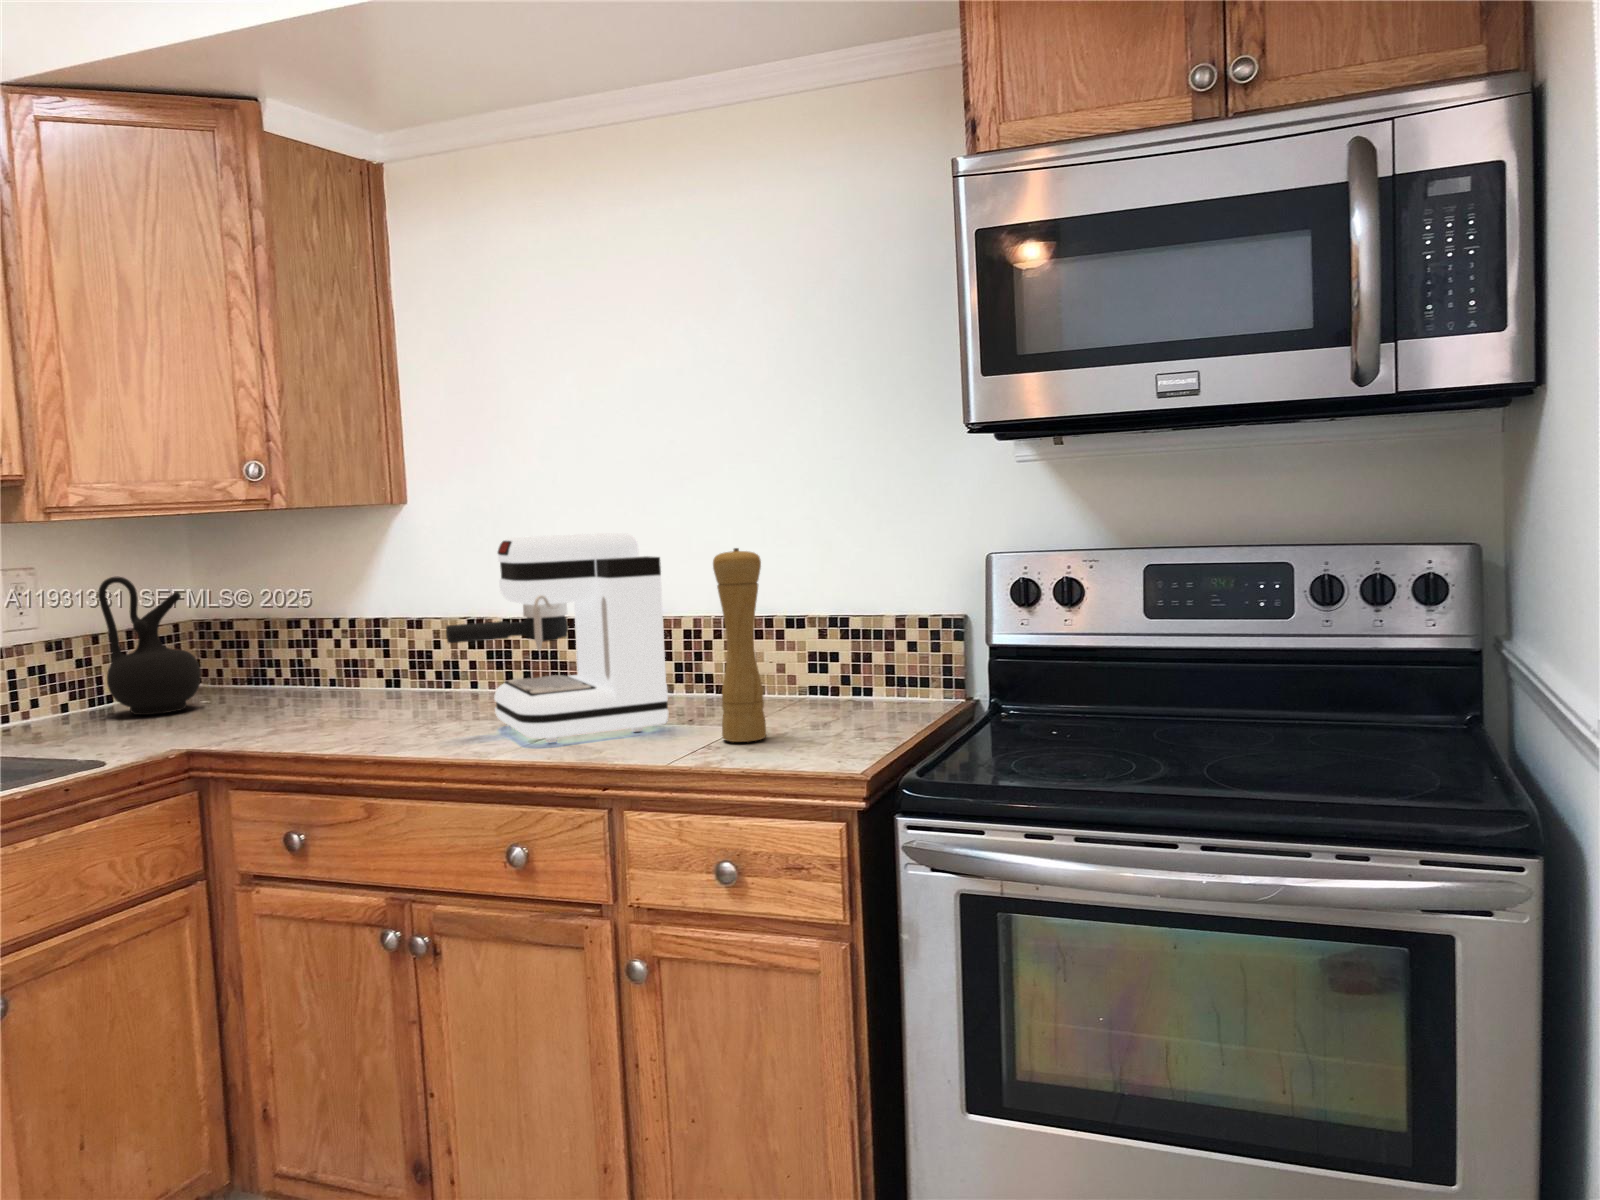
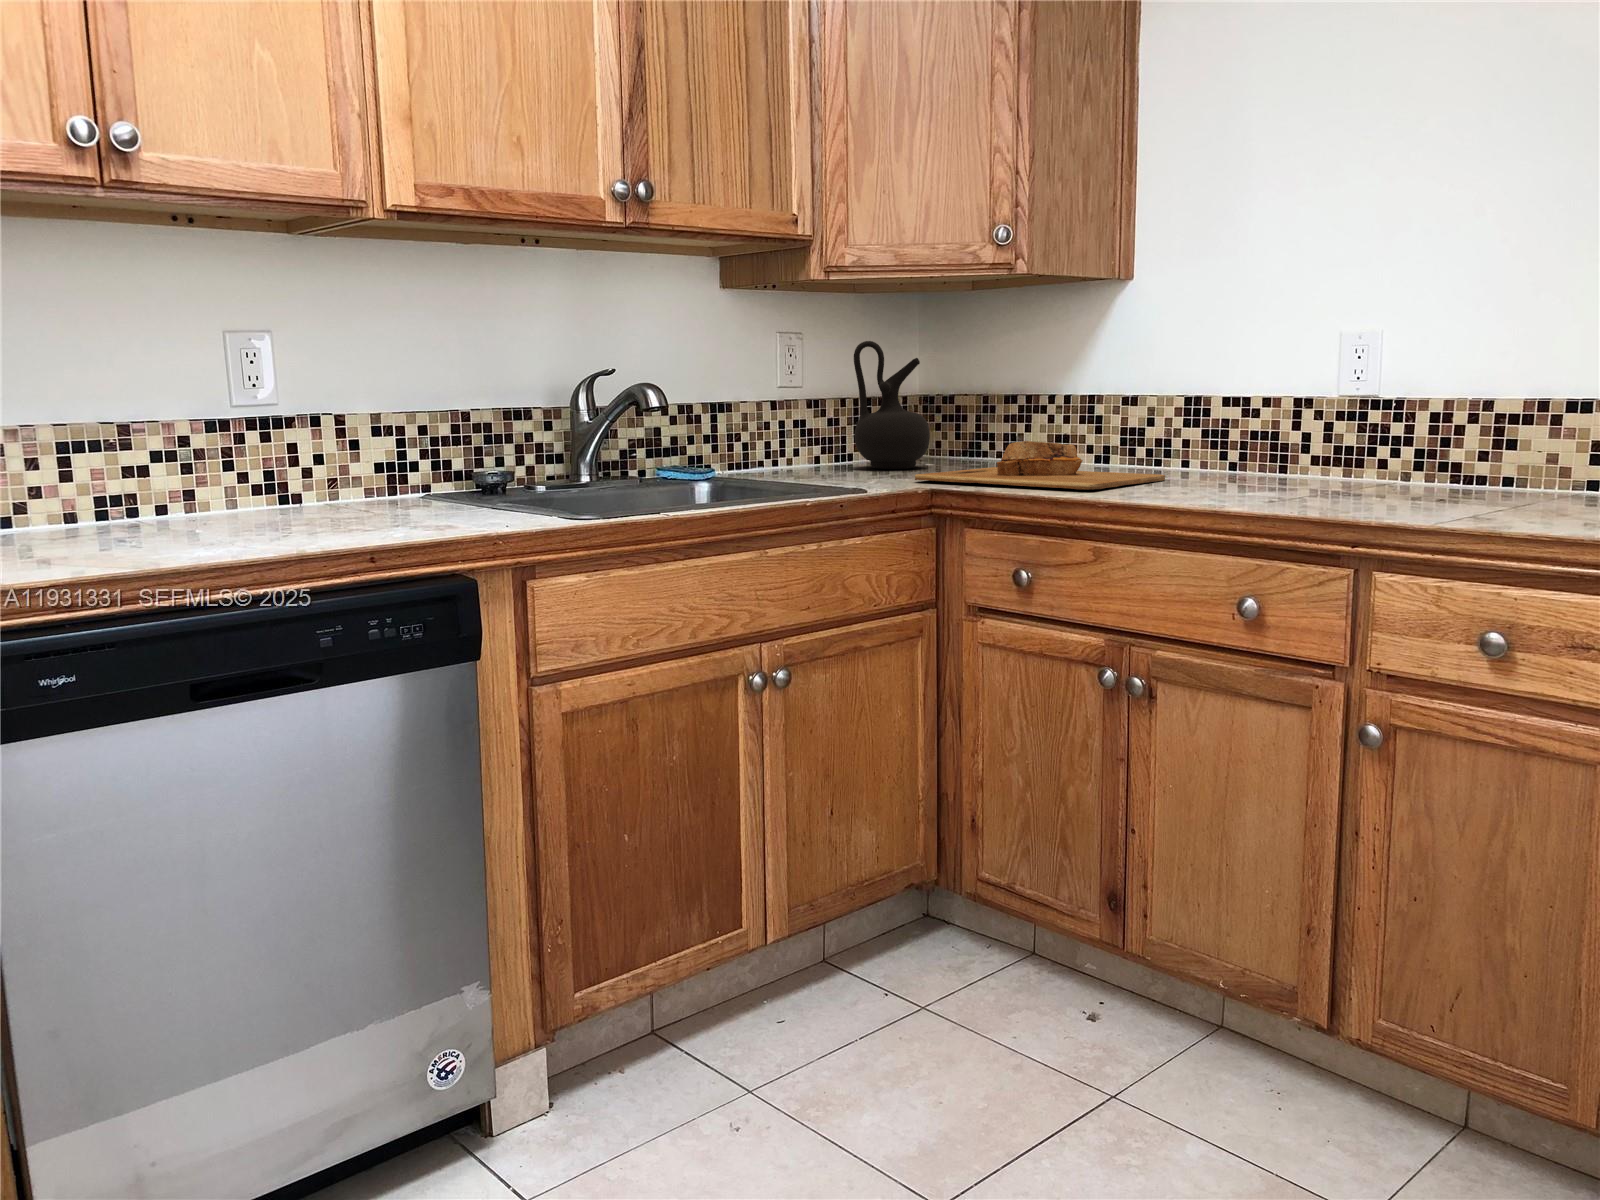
coffee maker: present [446,533,668,743] -> none [1186,290,1435,503]
pepper mill: present [713,548,766,742] -> none [1491,298,1567,516]
cutting board: none [169,682,449,738] -> present [915,441,1165,490]

